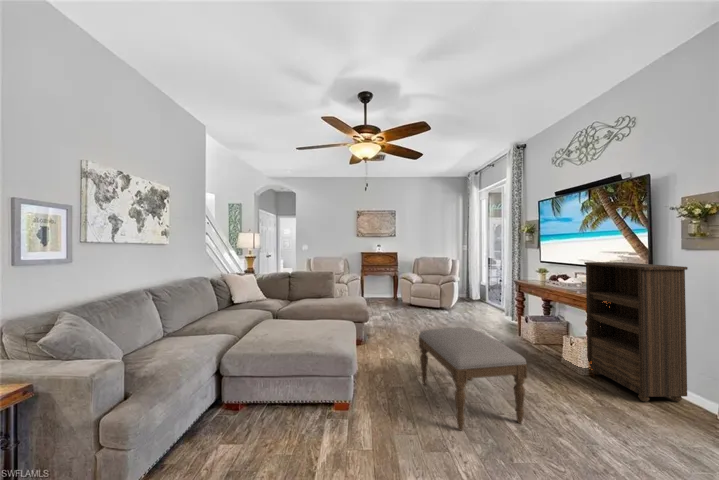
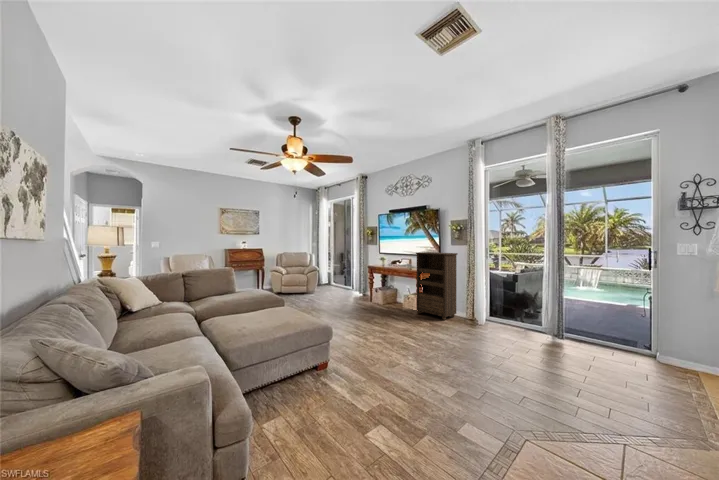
ottoman: present [419,328,527,430] -> none [346,296,416,354]

